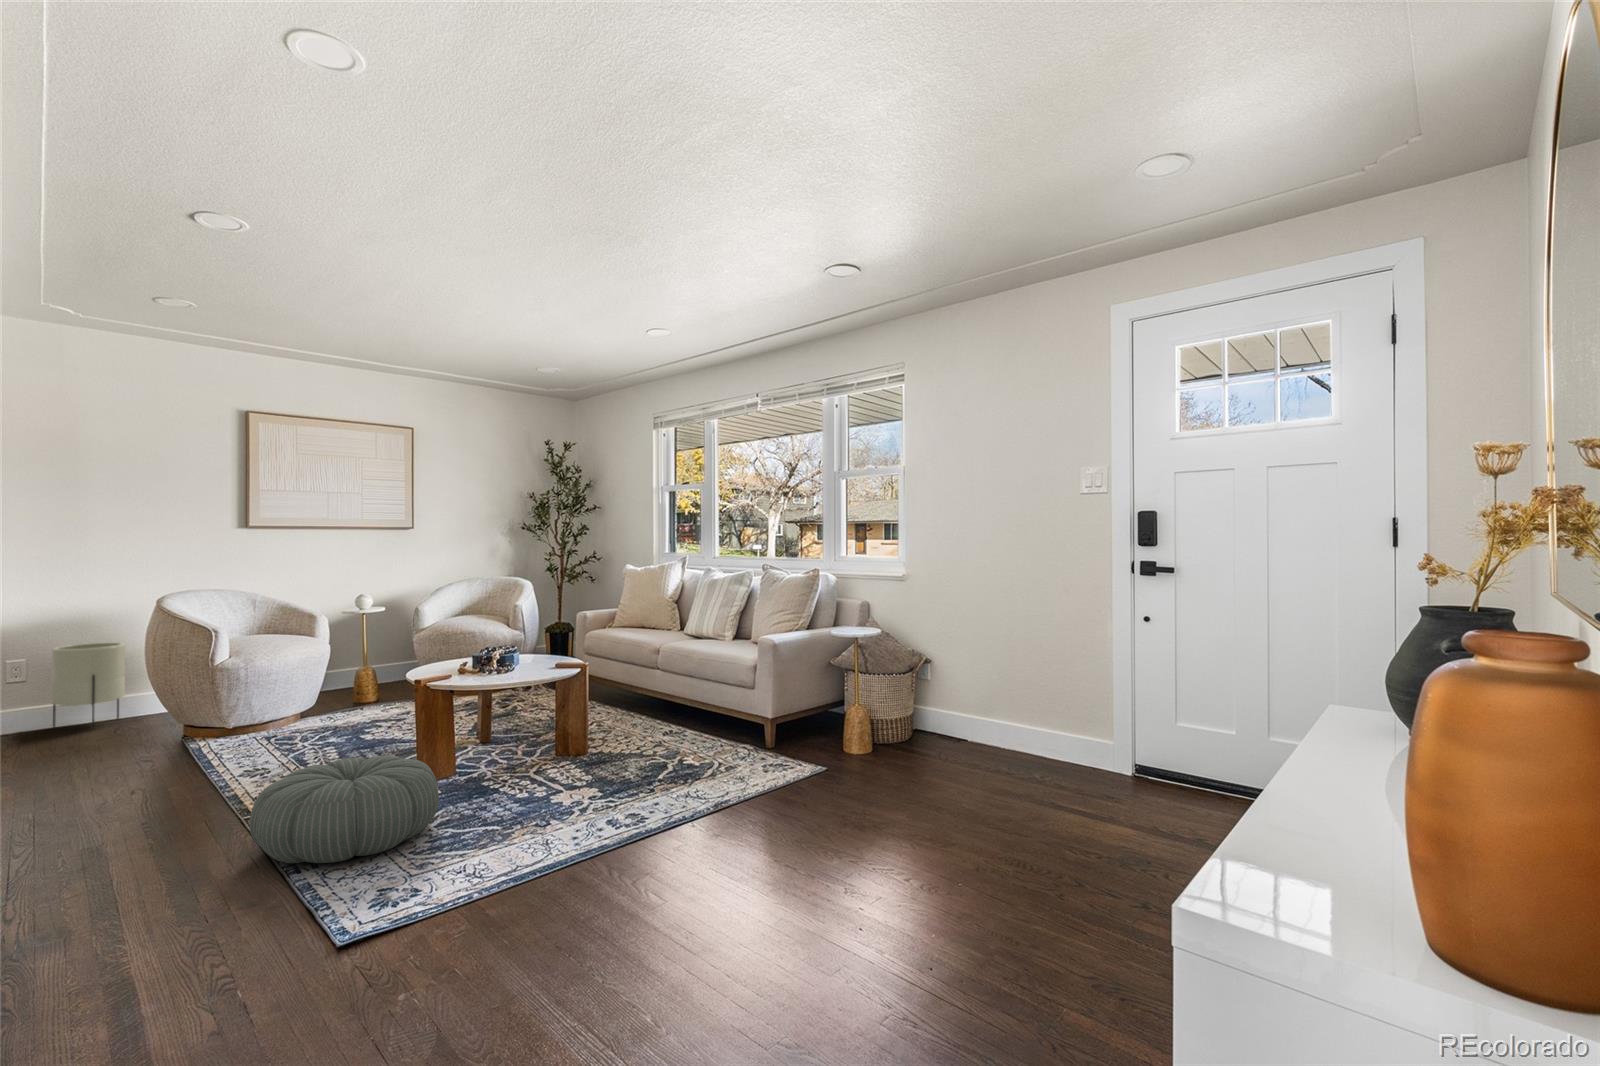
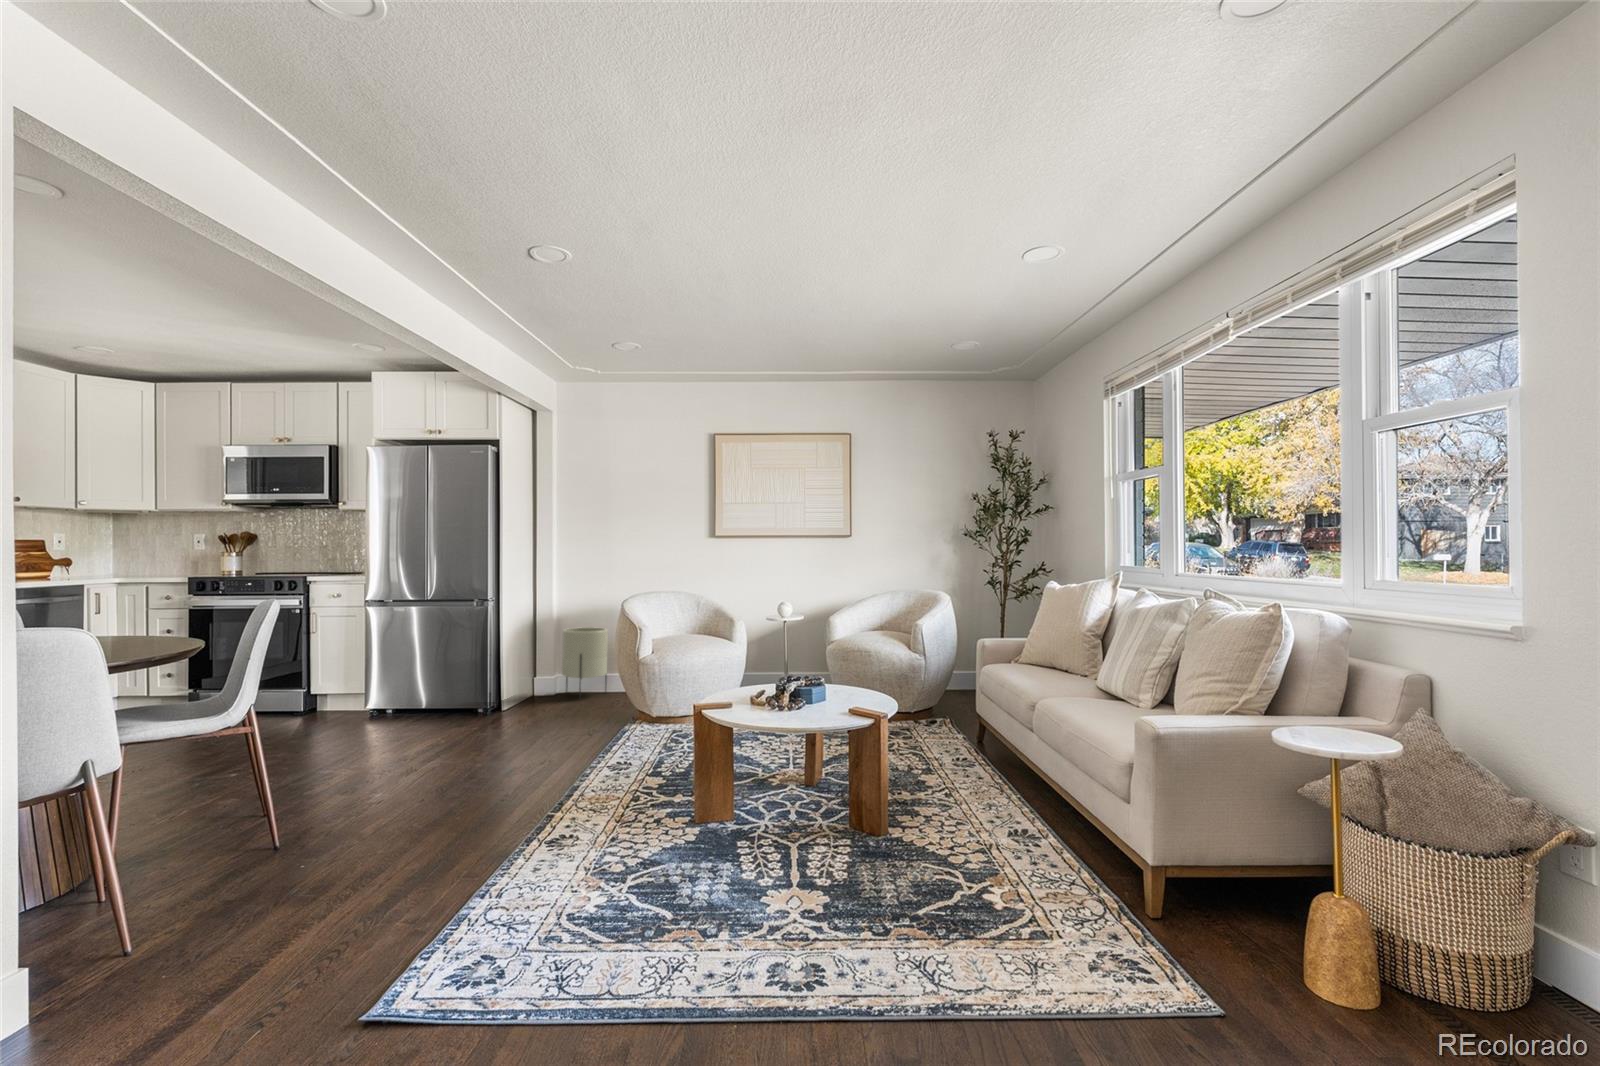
pouf: present [250,755,439,863] -> none [432,781,629,909]

